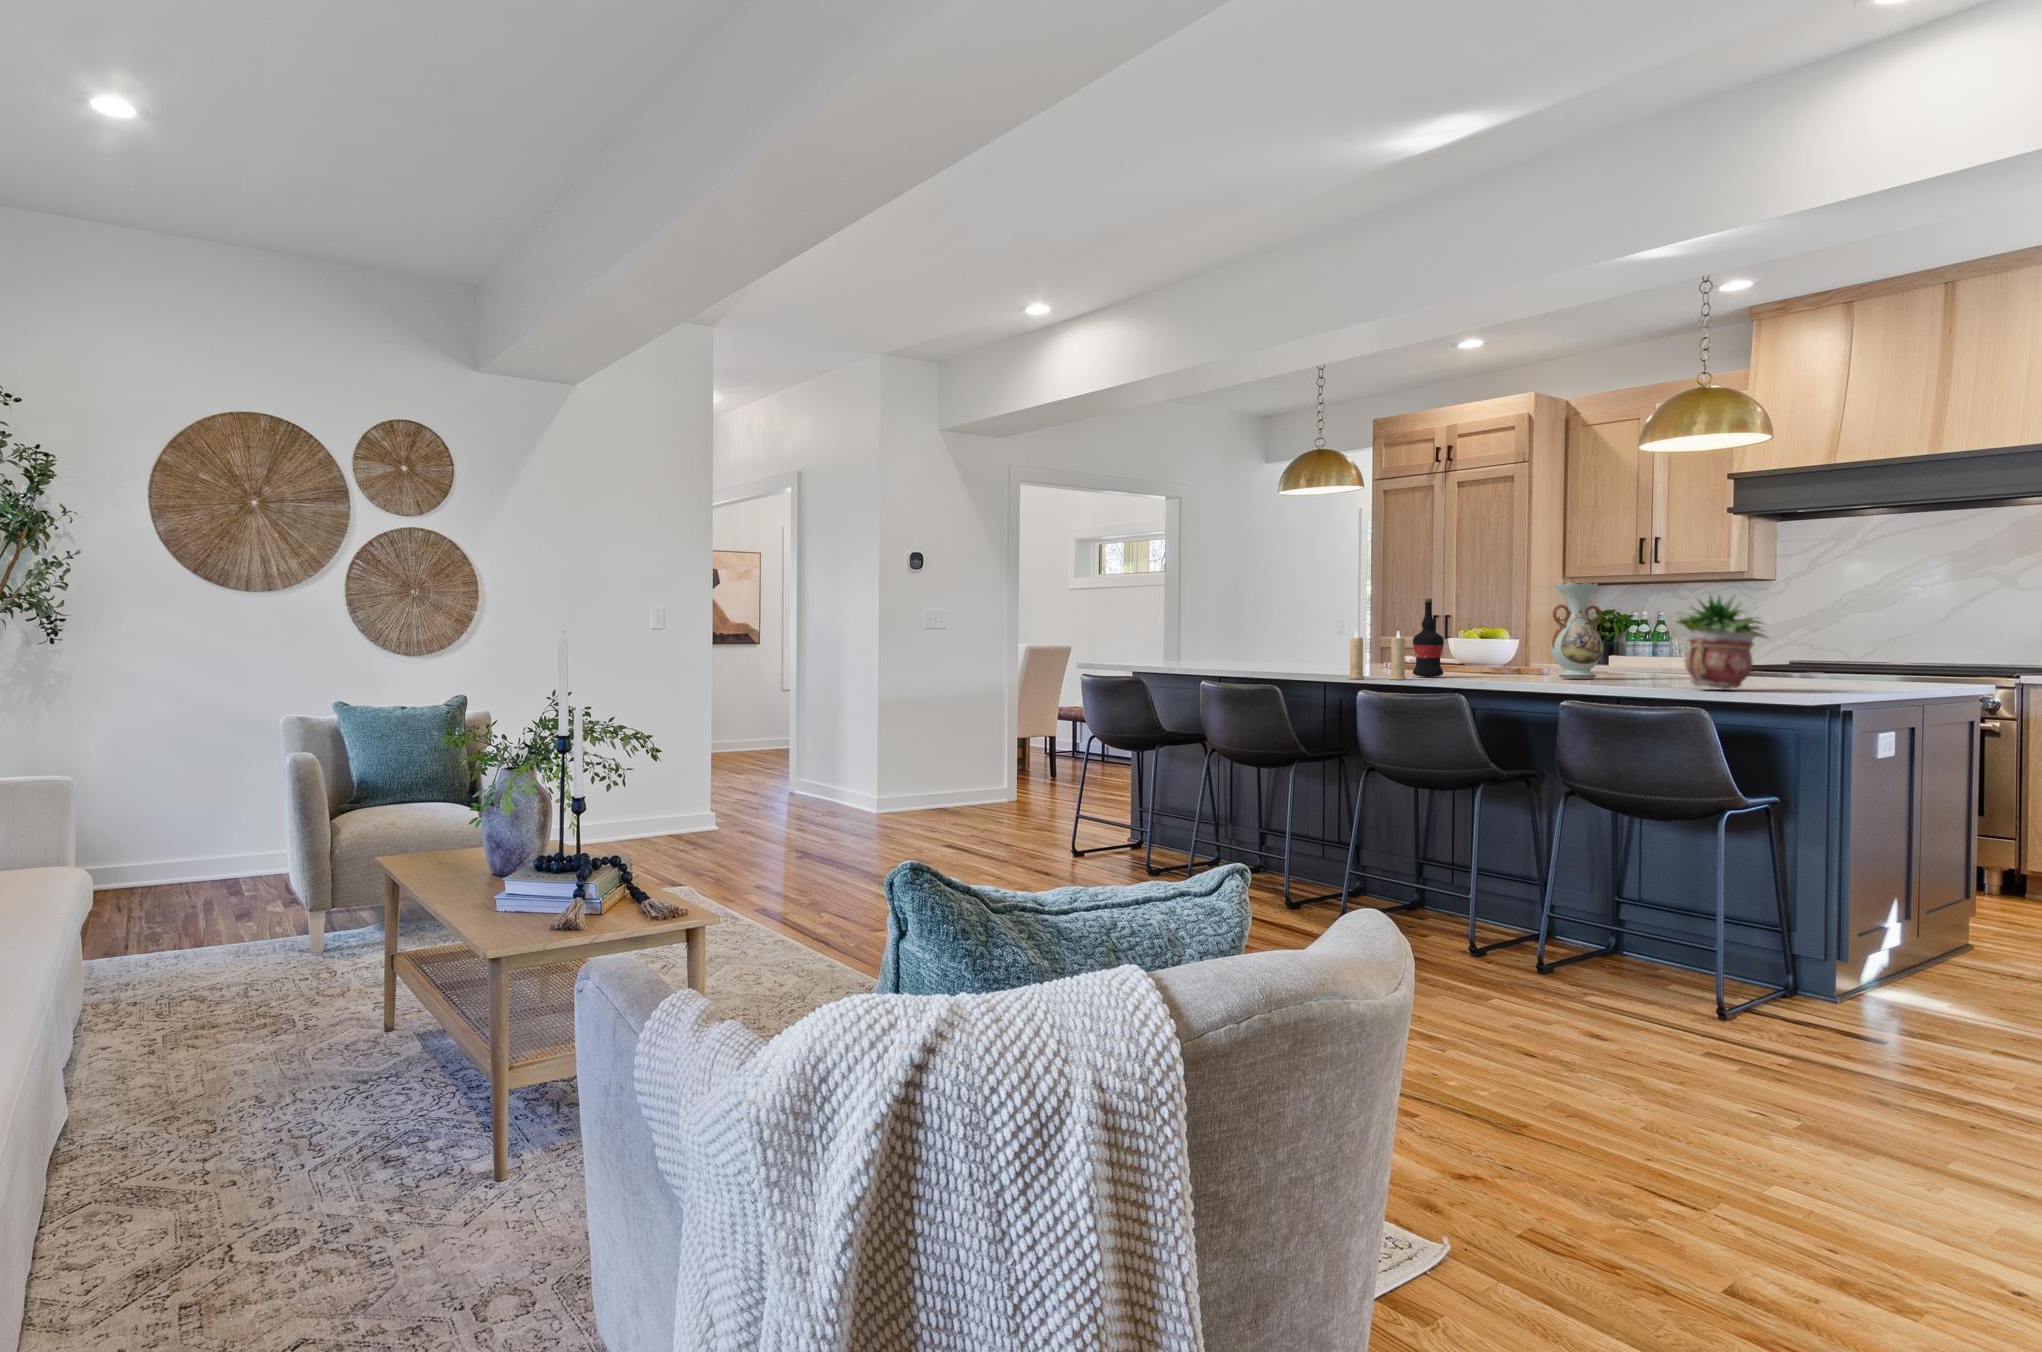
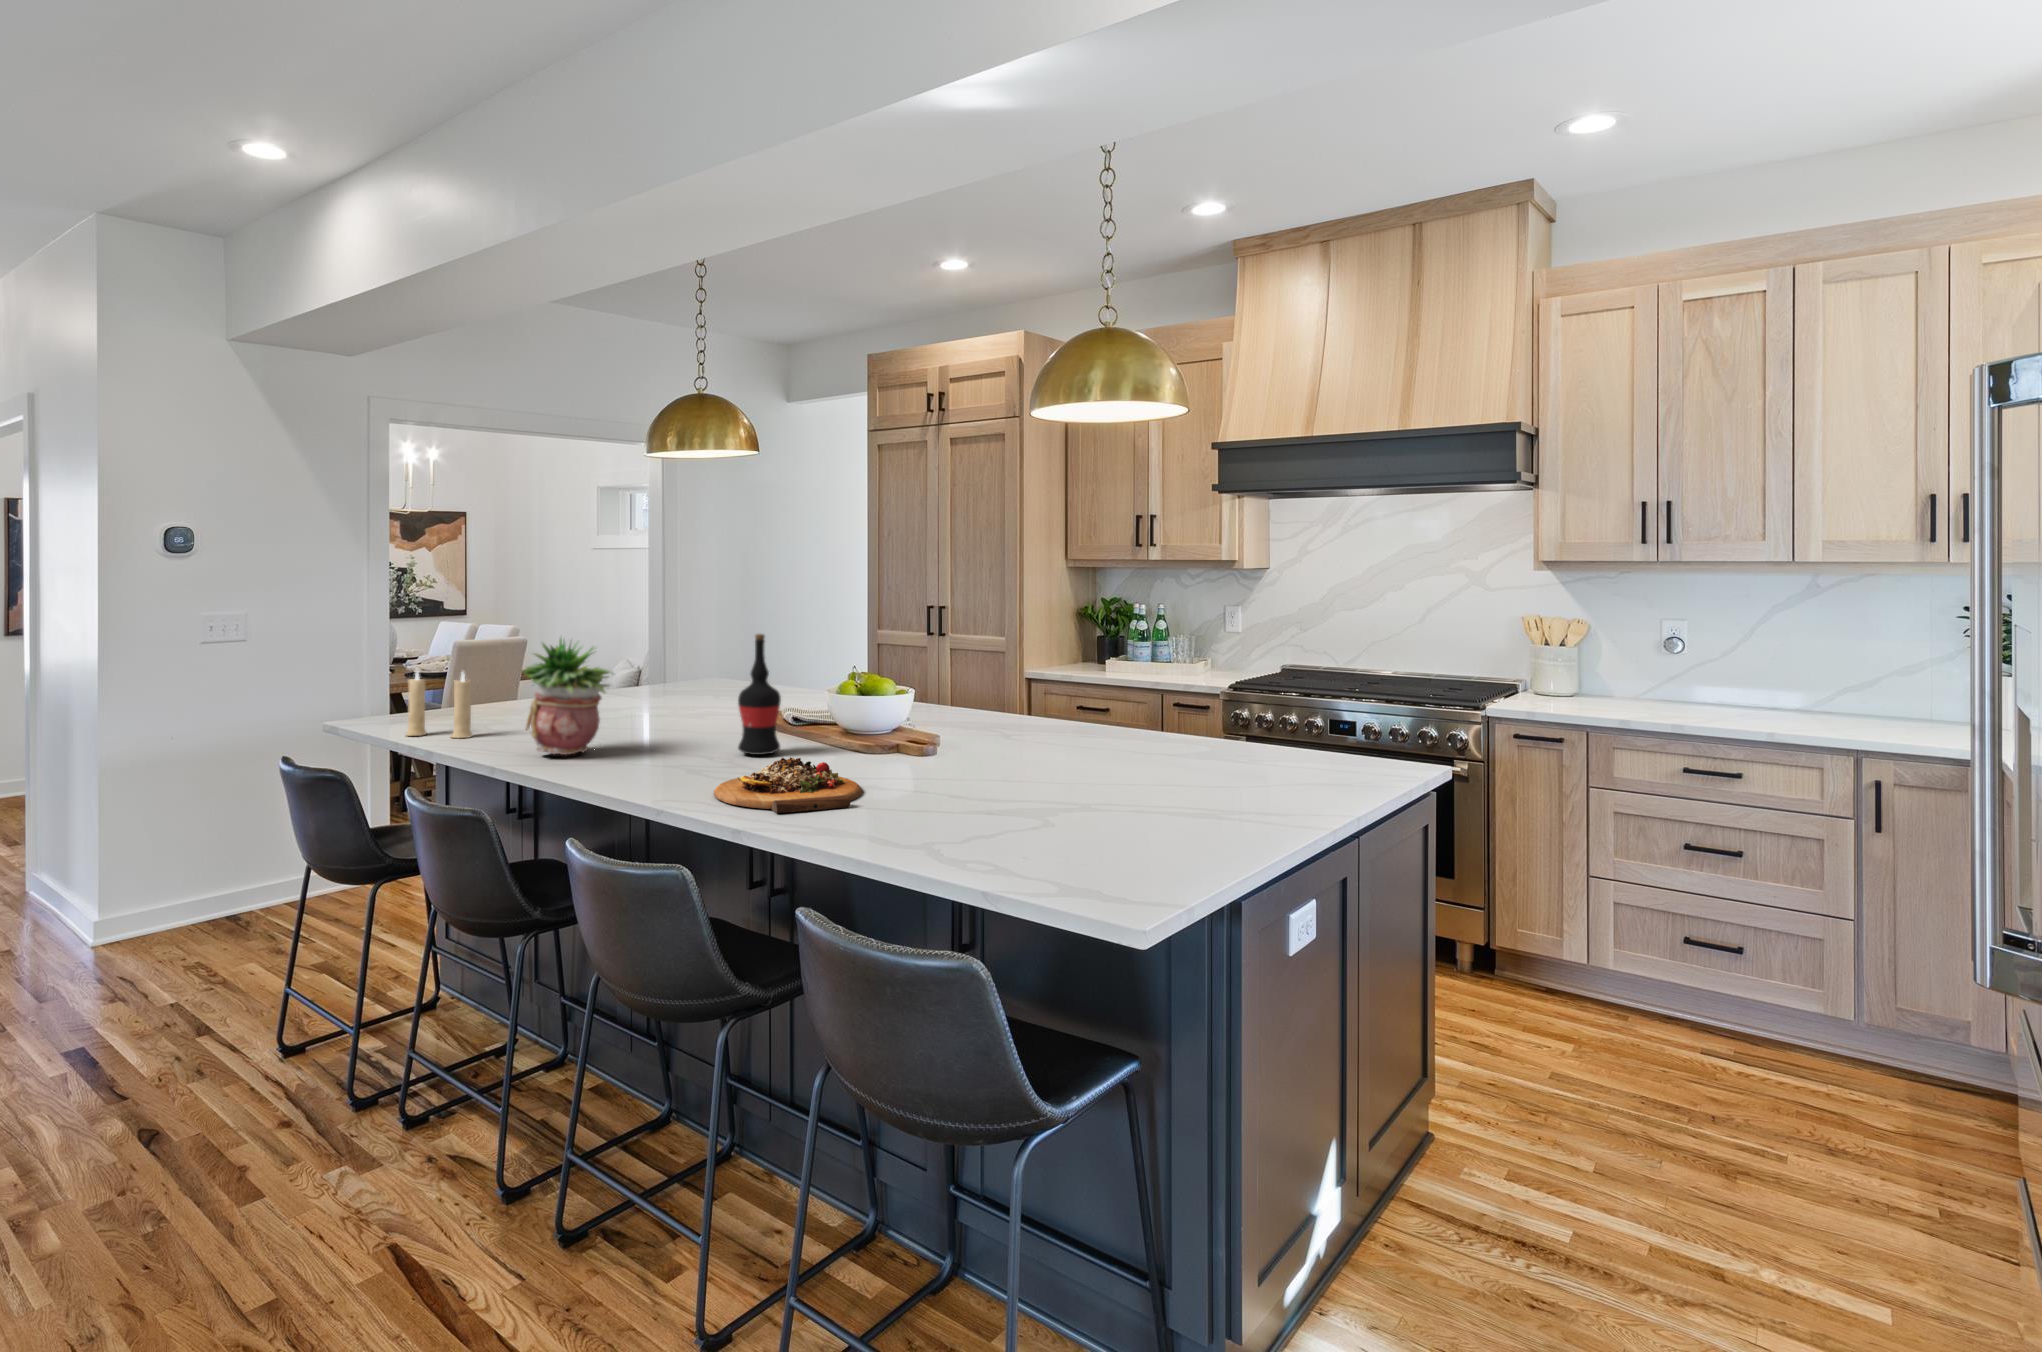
vase: present [1551,583,1604,678] -> none [916,615,986,762]
potted plant: present [1677,596,1767,689] -> present [522,638,613,755]
candle: present [1348,631,1406,680] -> present [406,671,472,738]
cutting board: none [1440,663,1550,685] -> present [714,757,863,813]

